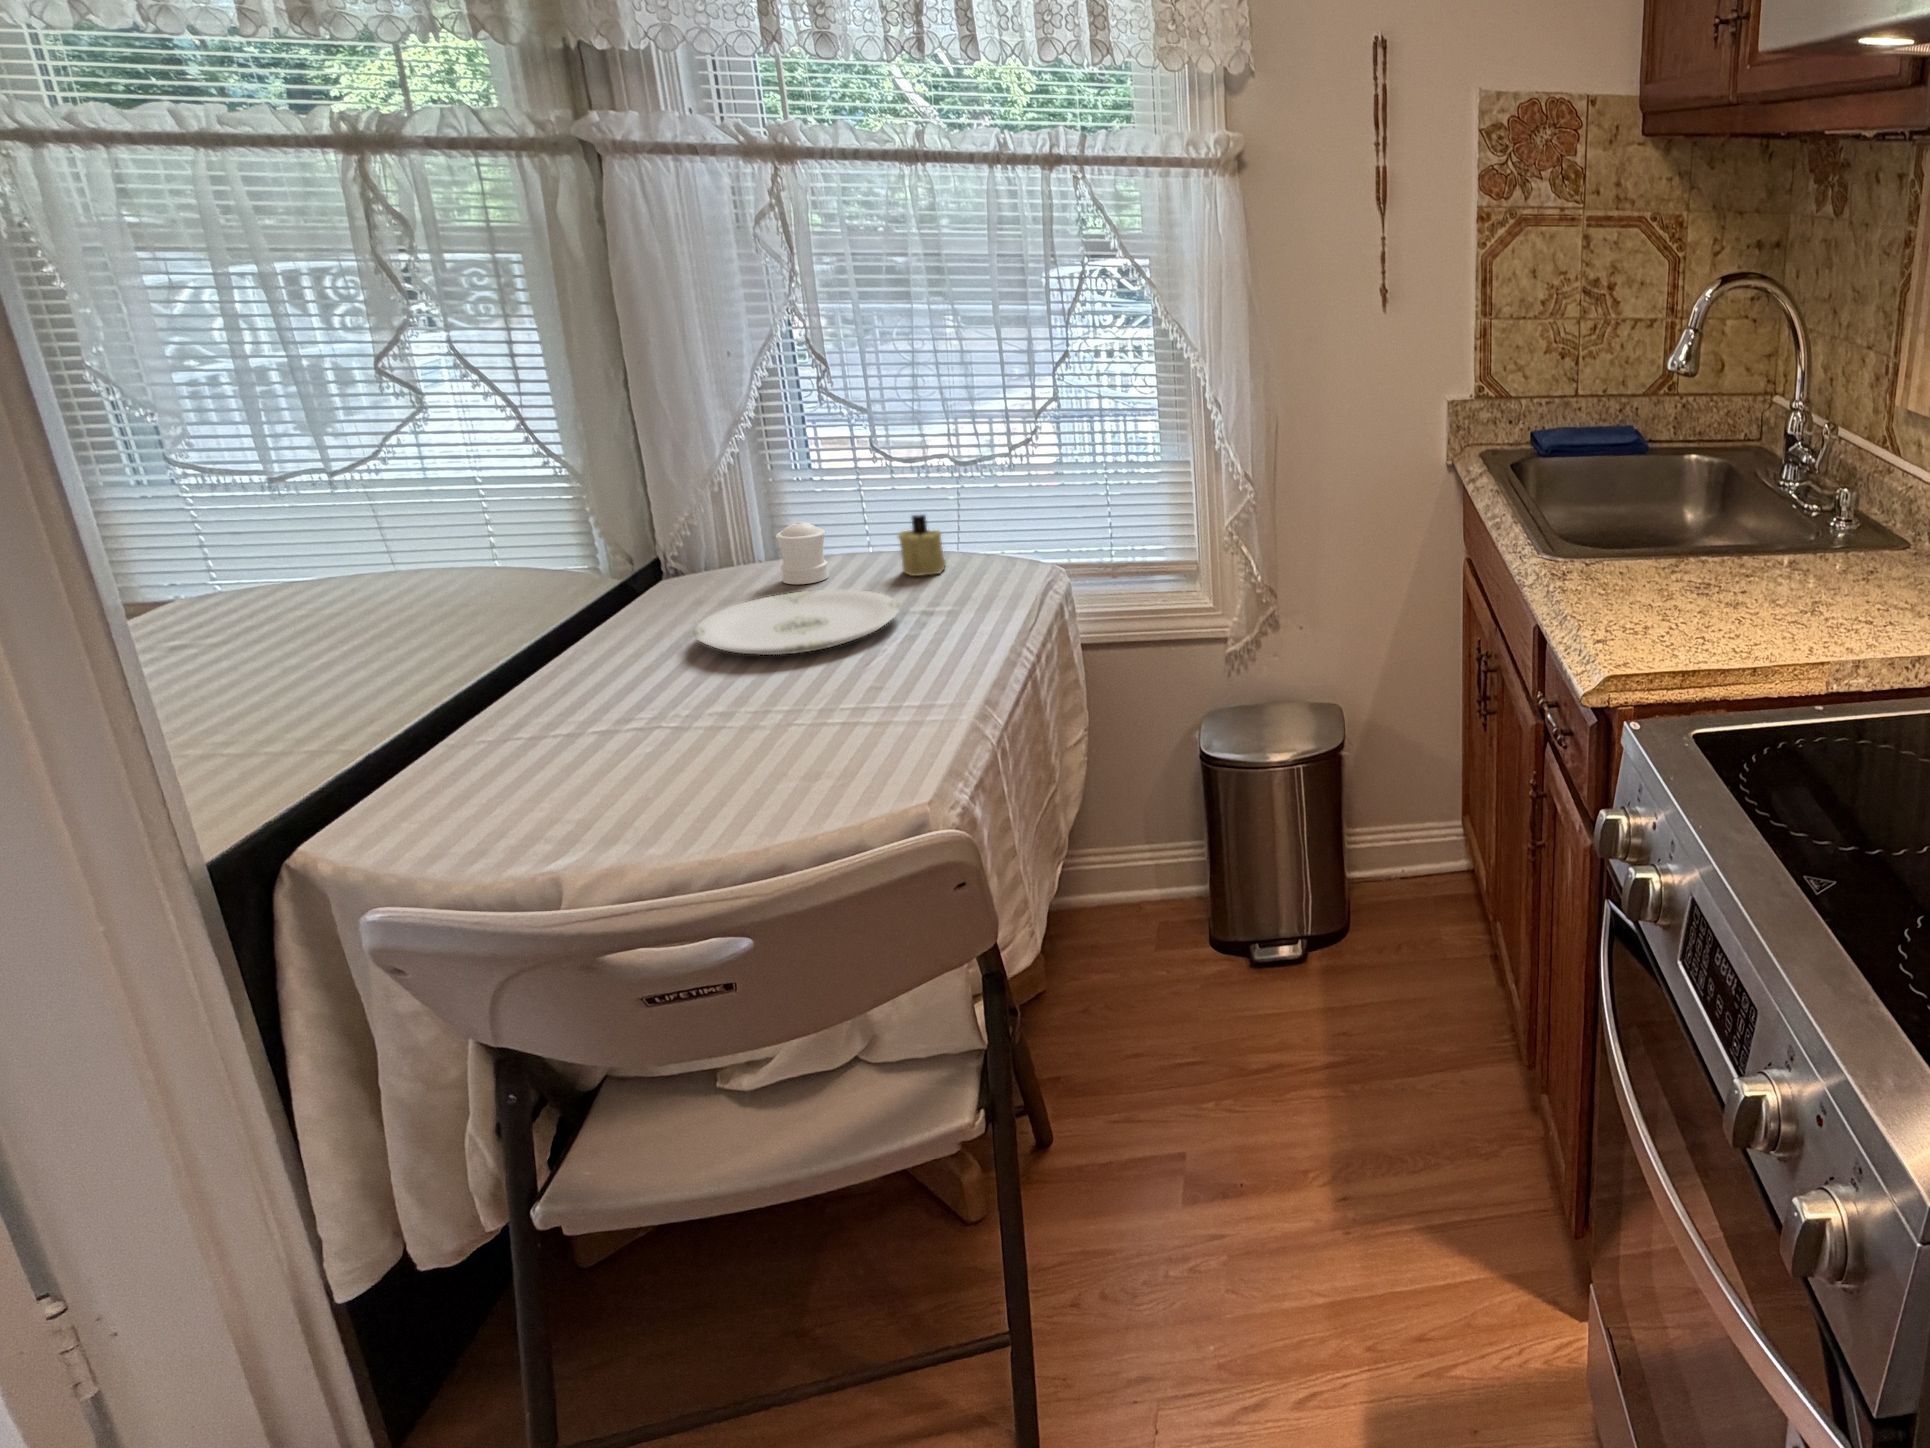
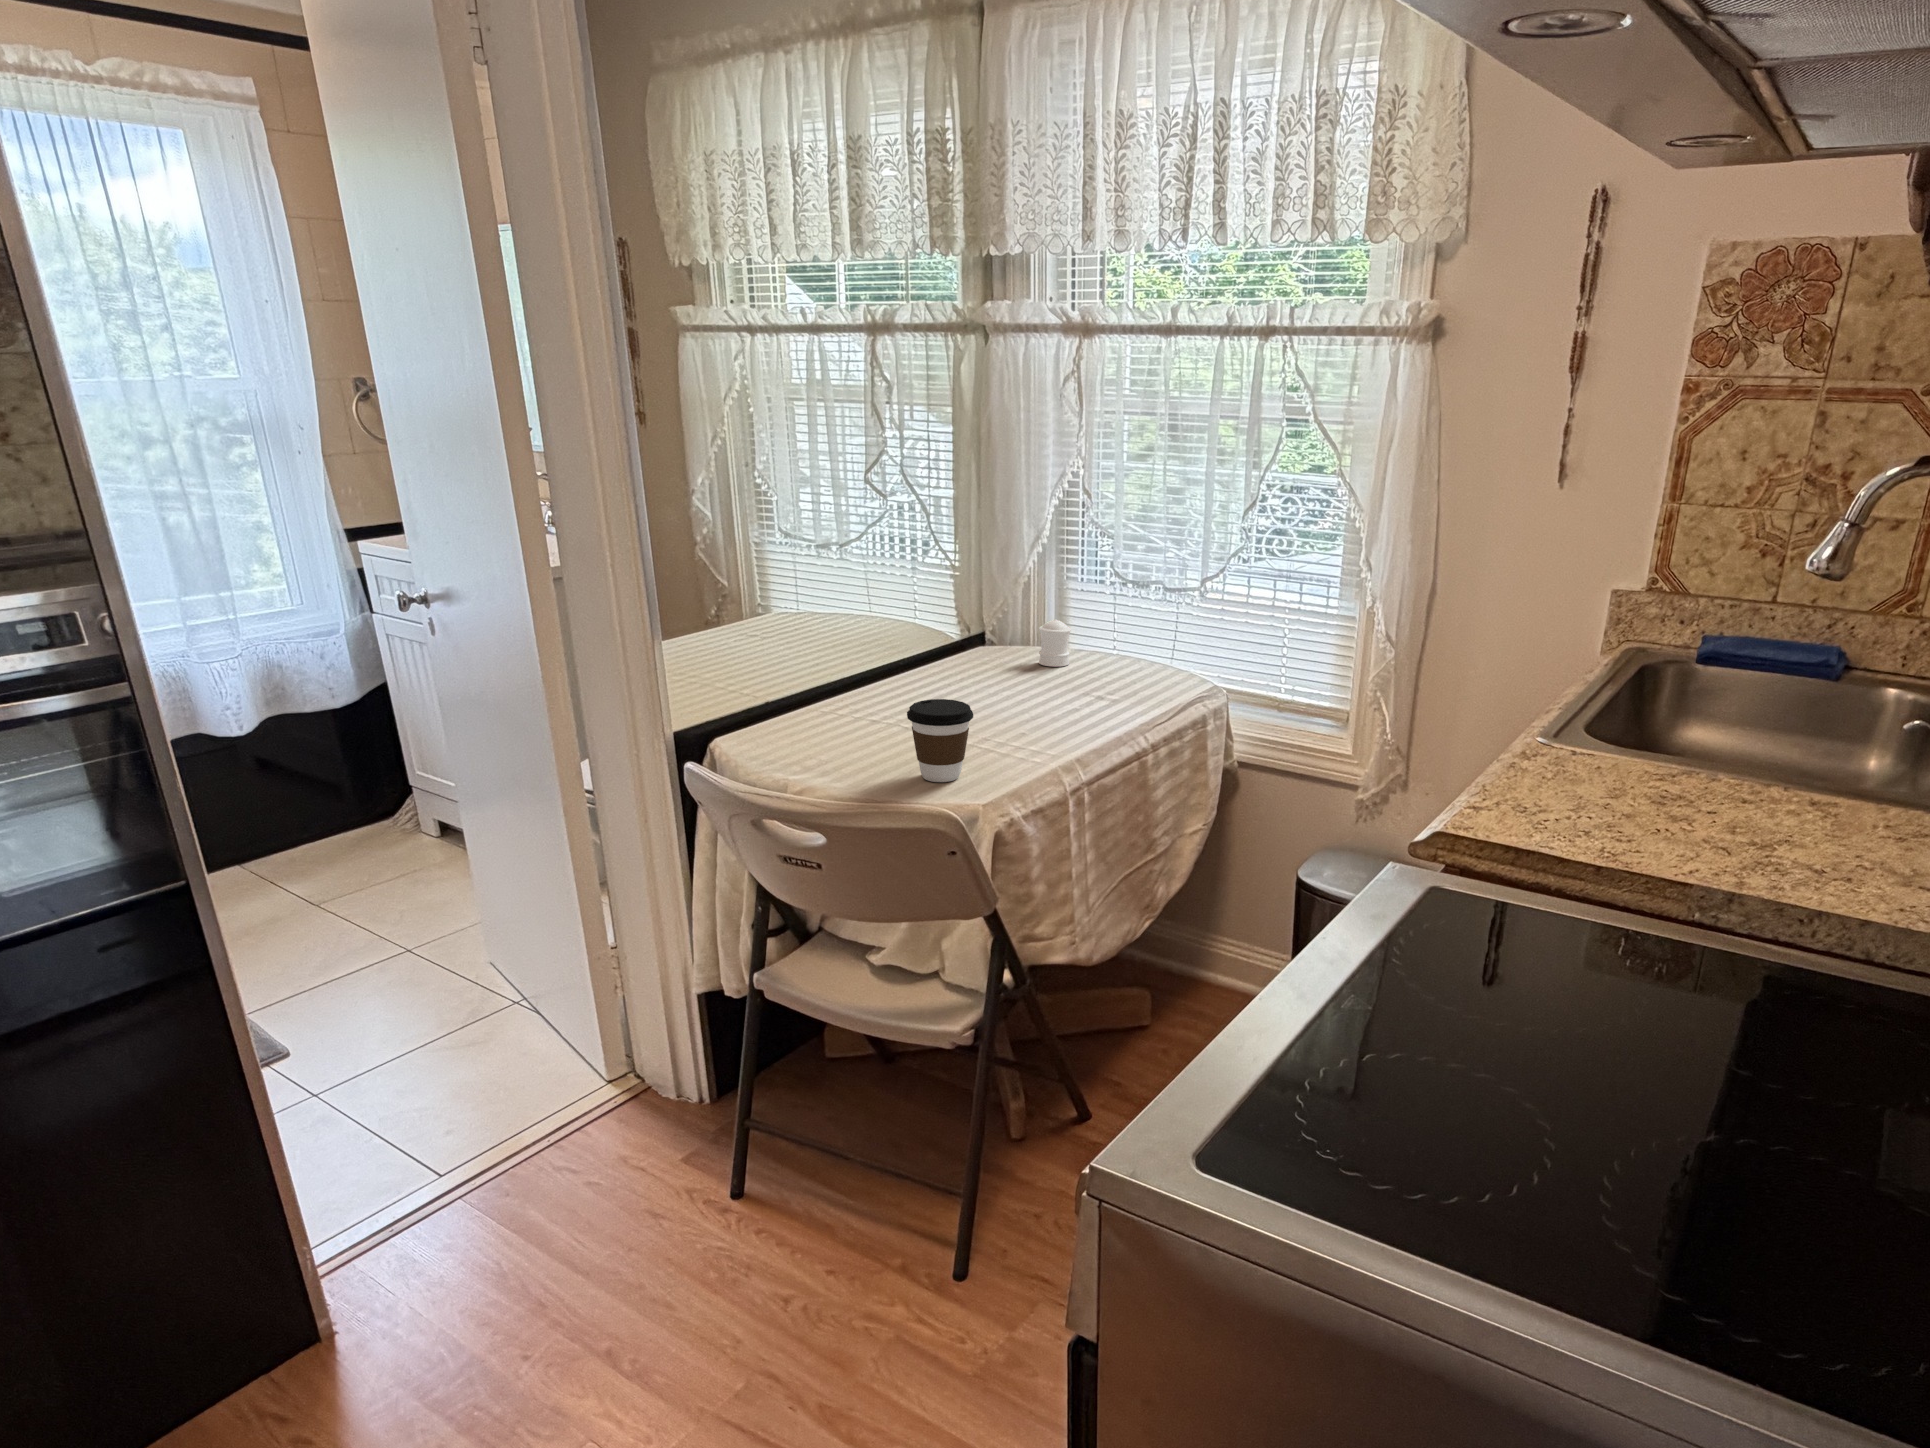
candle: present [898,515,946,576] -> none [1112,627,1146,677]
plate: present [694,589,900,655] -> none [951,668,1081,706]
coffee cup: none [767,663,876,786] -> present [907,699,973,782]

